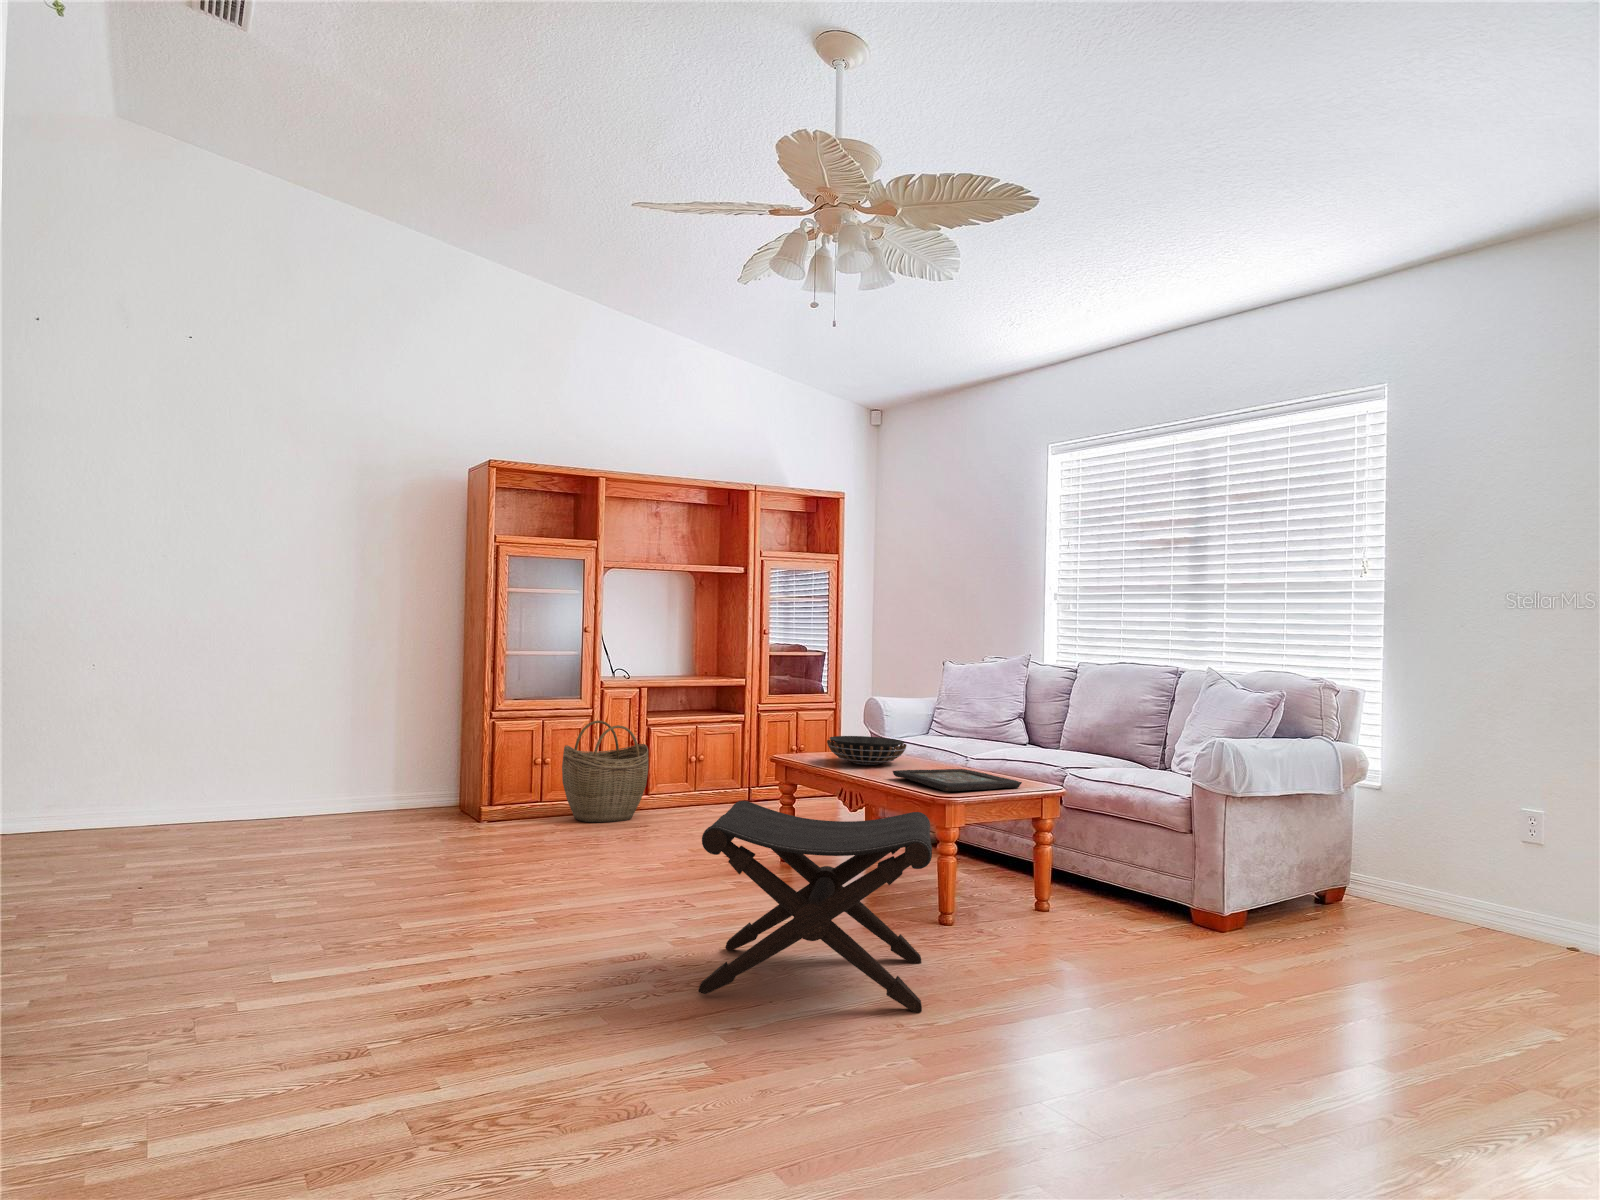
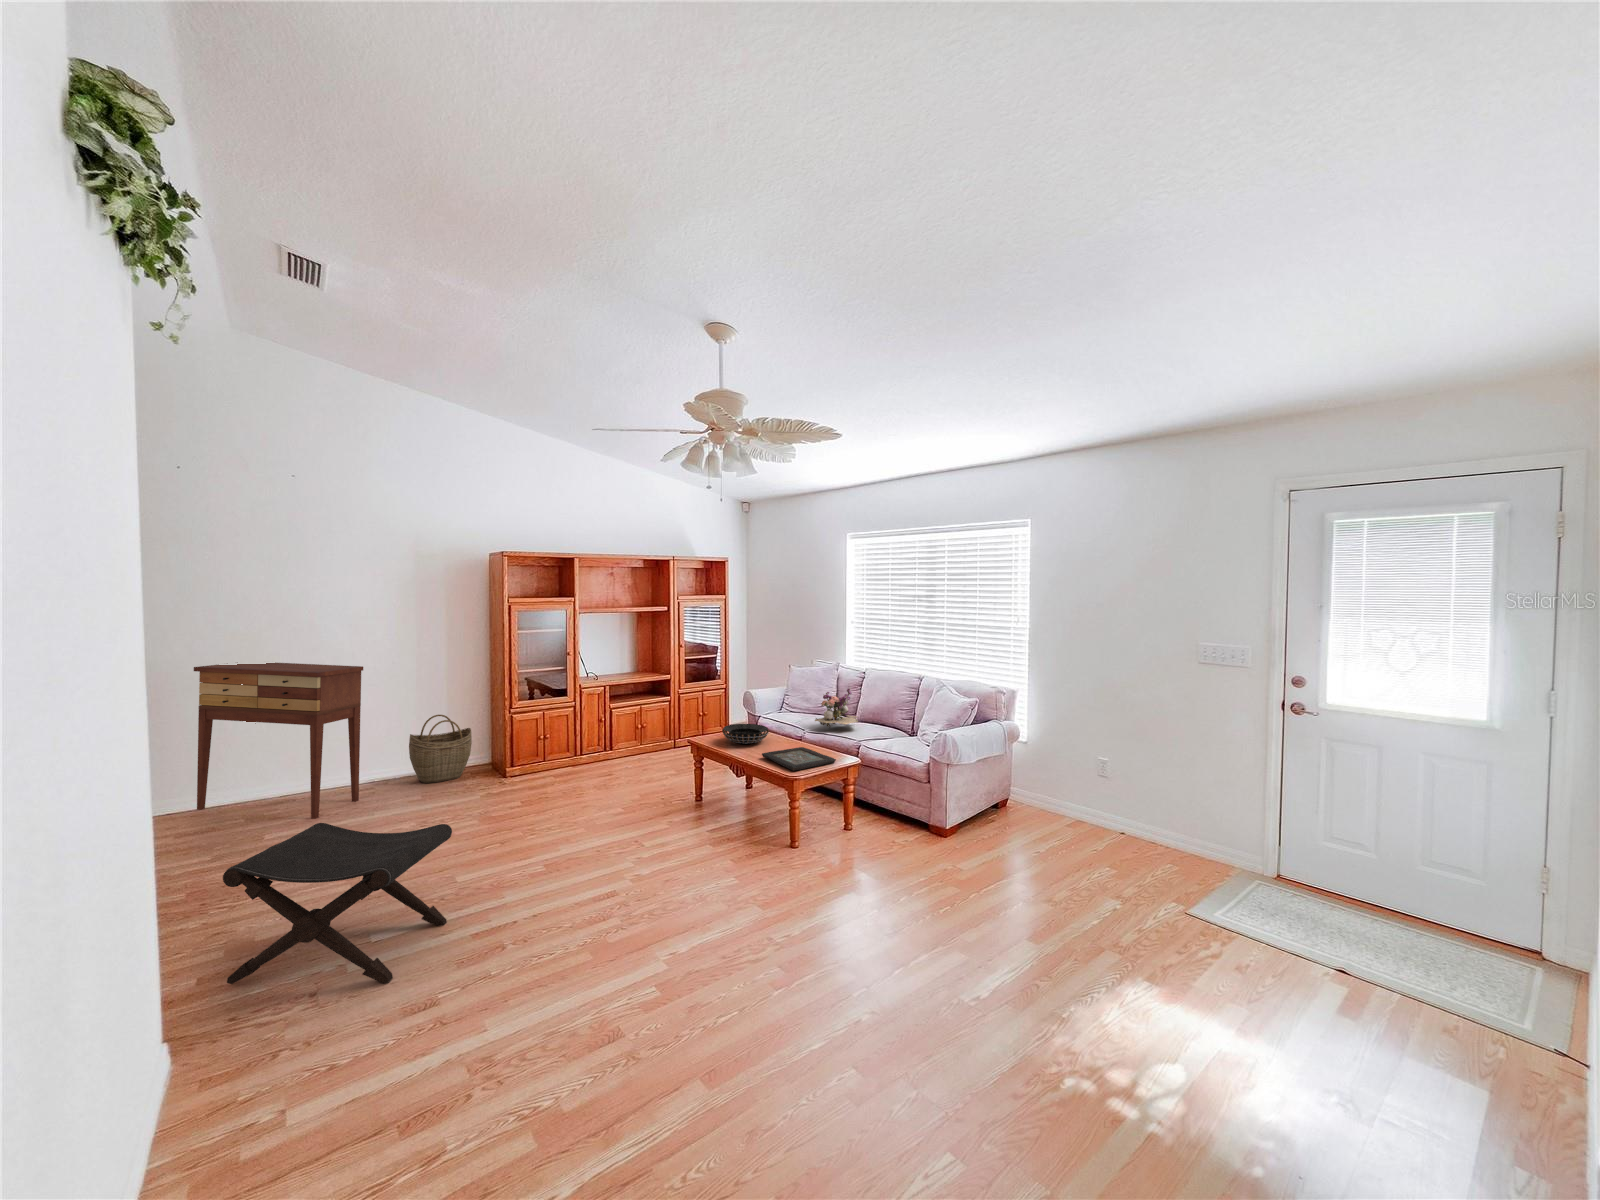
console table: none [45,614,281,848] -> present [194,663,363,819]
flower arrangement: none [985,689,1065,756] -> present [815,688,858,728]
woven basket: present [562,721,648,822] -> present [409,715,472,783]
footstool: present [698,801,932,1012] -> present [223,823,452,984]

